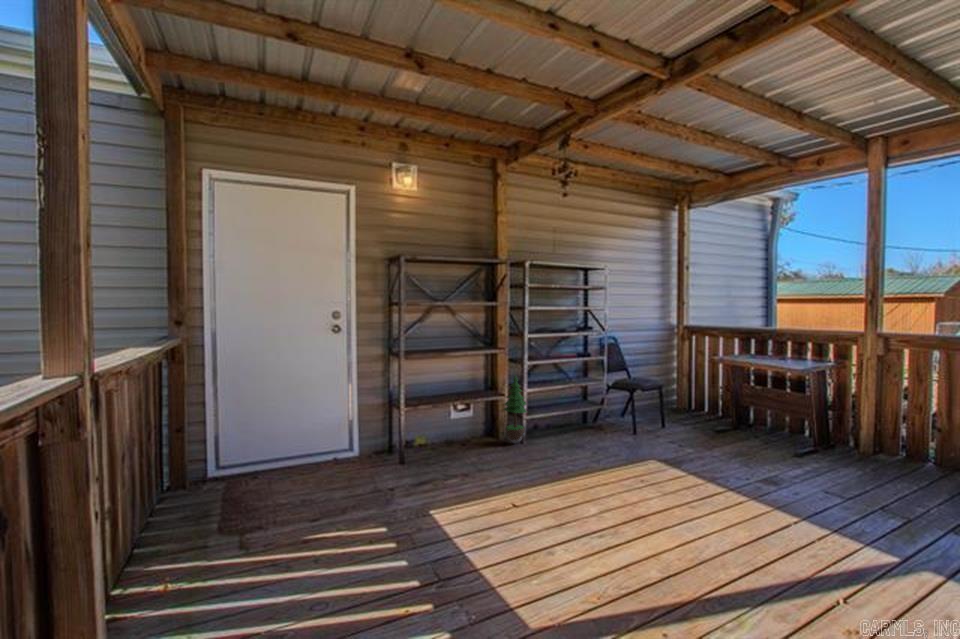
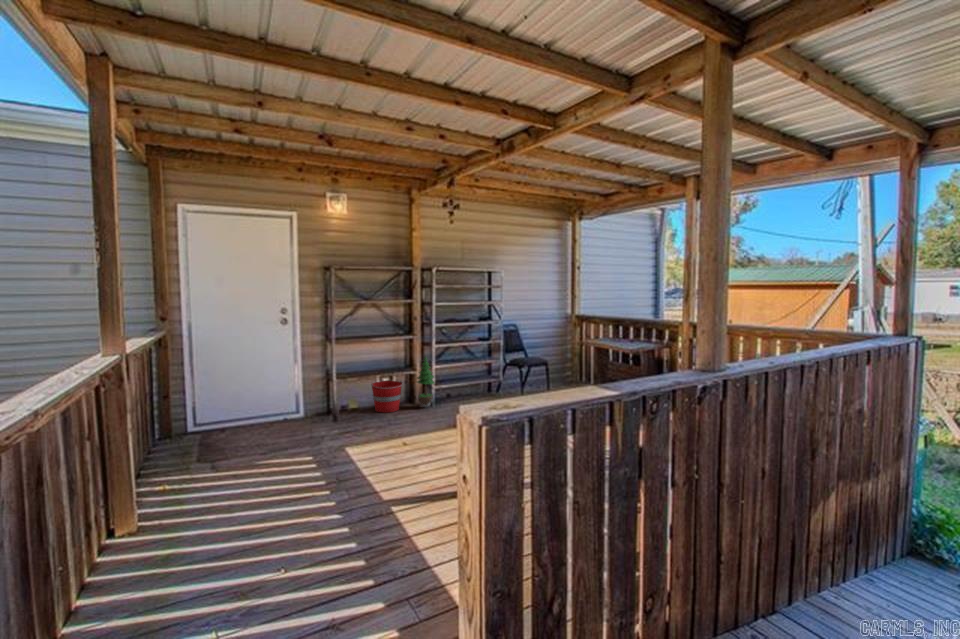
bucket: none [445,407,487,450] -> present [371,381,402,413]

